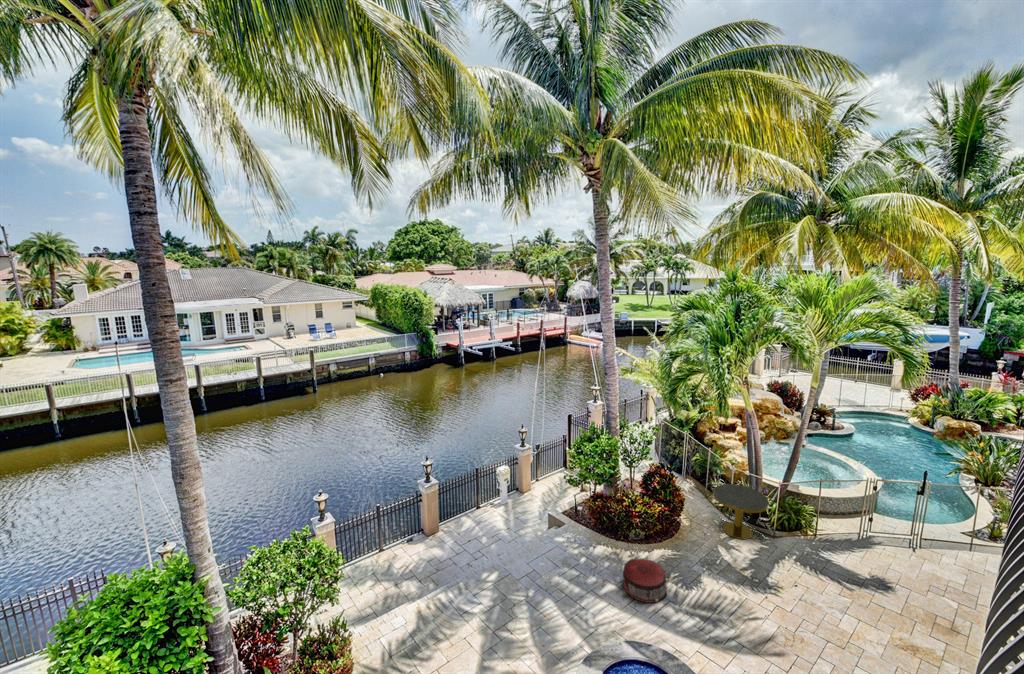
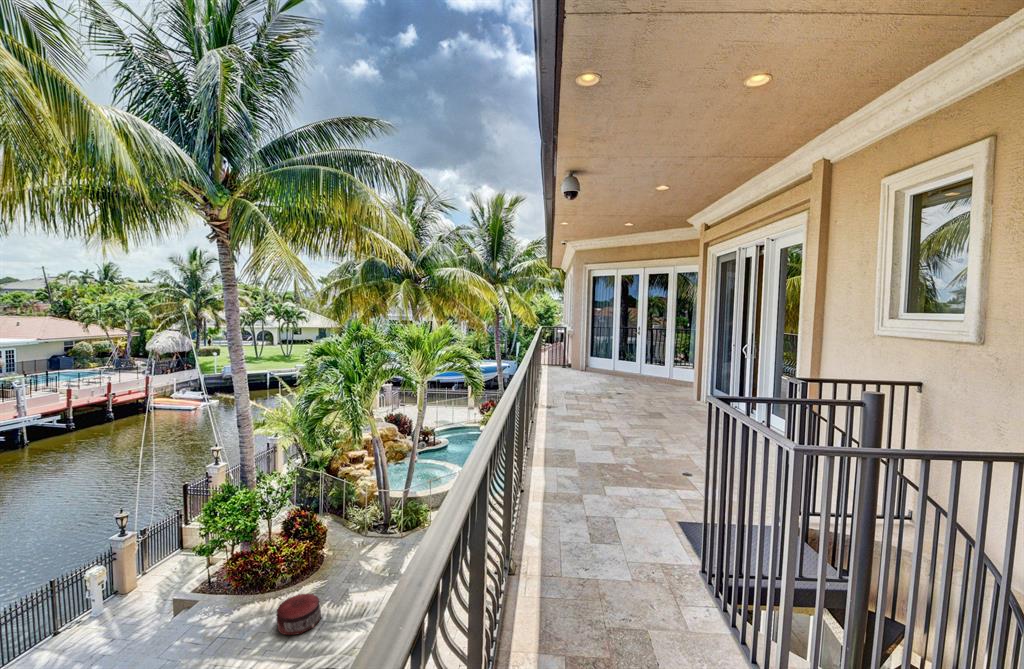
side table: present [713,484,769,539] -> none [352,503,396,549]

